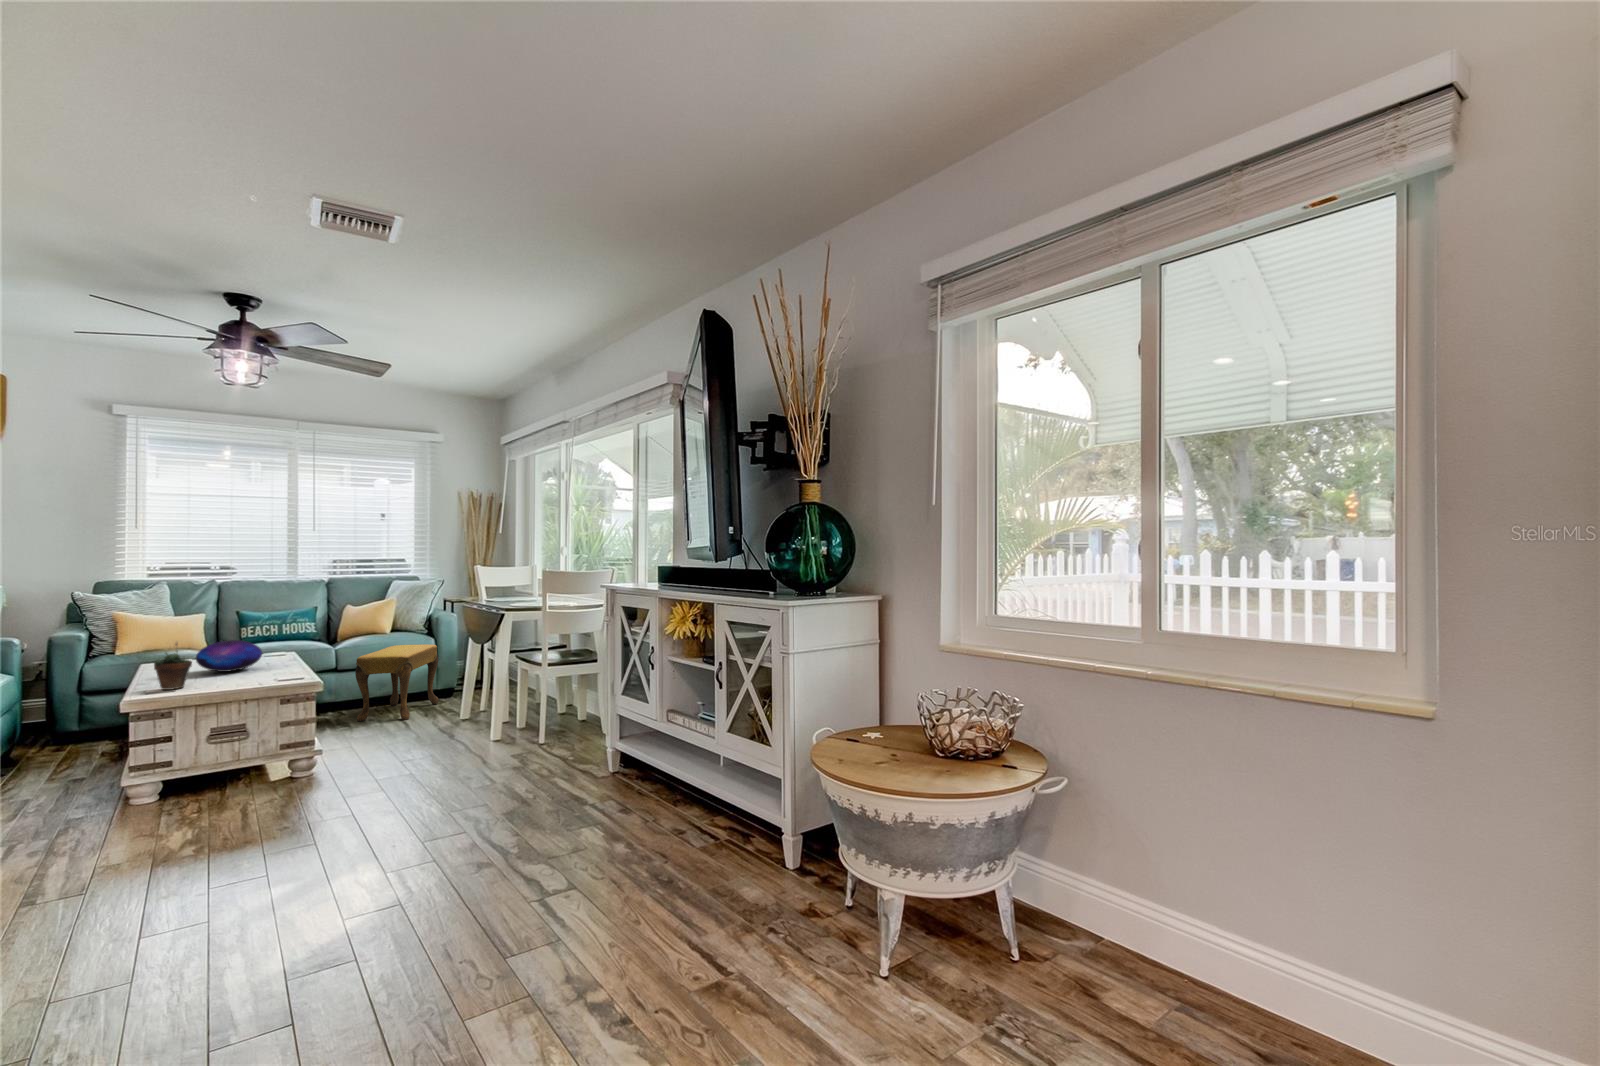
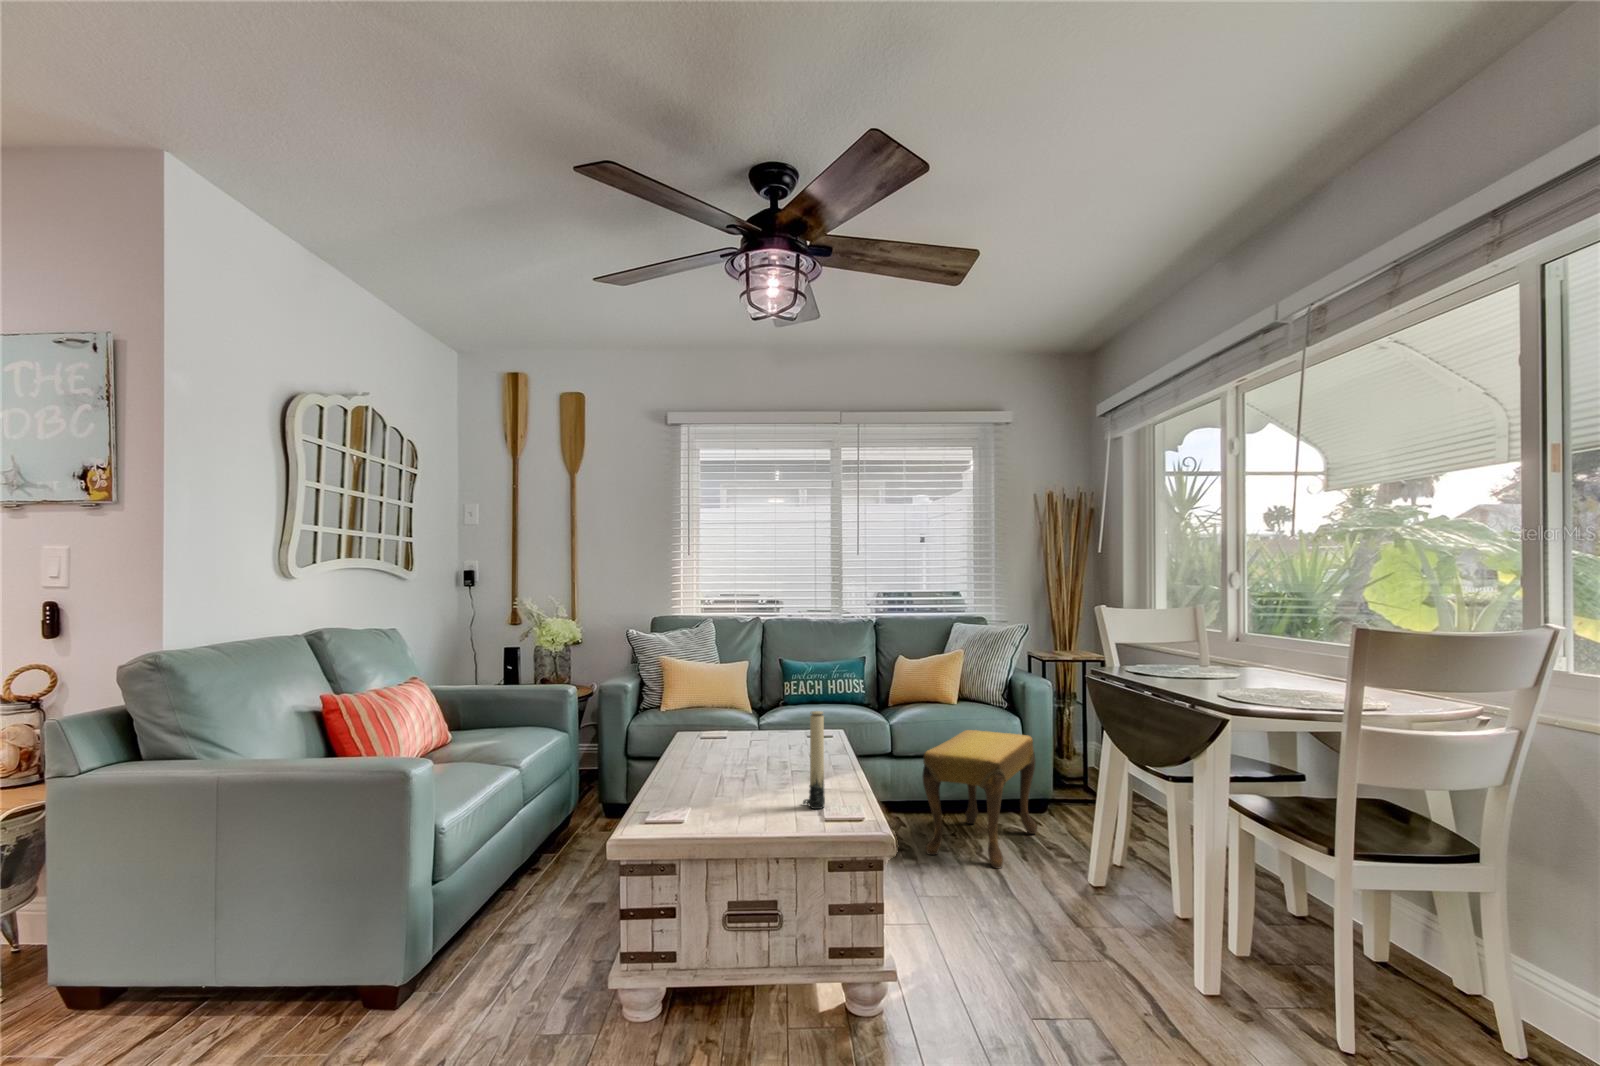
candle: none [264,621,280,676] -> present [803,711,825,809]
decorative orb: present [196,640,262,672] -> none [719,729,802,780]
succulent plant: present [154,643,192,690] -> none [655,740,705,824]

